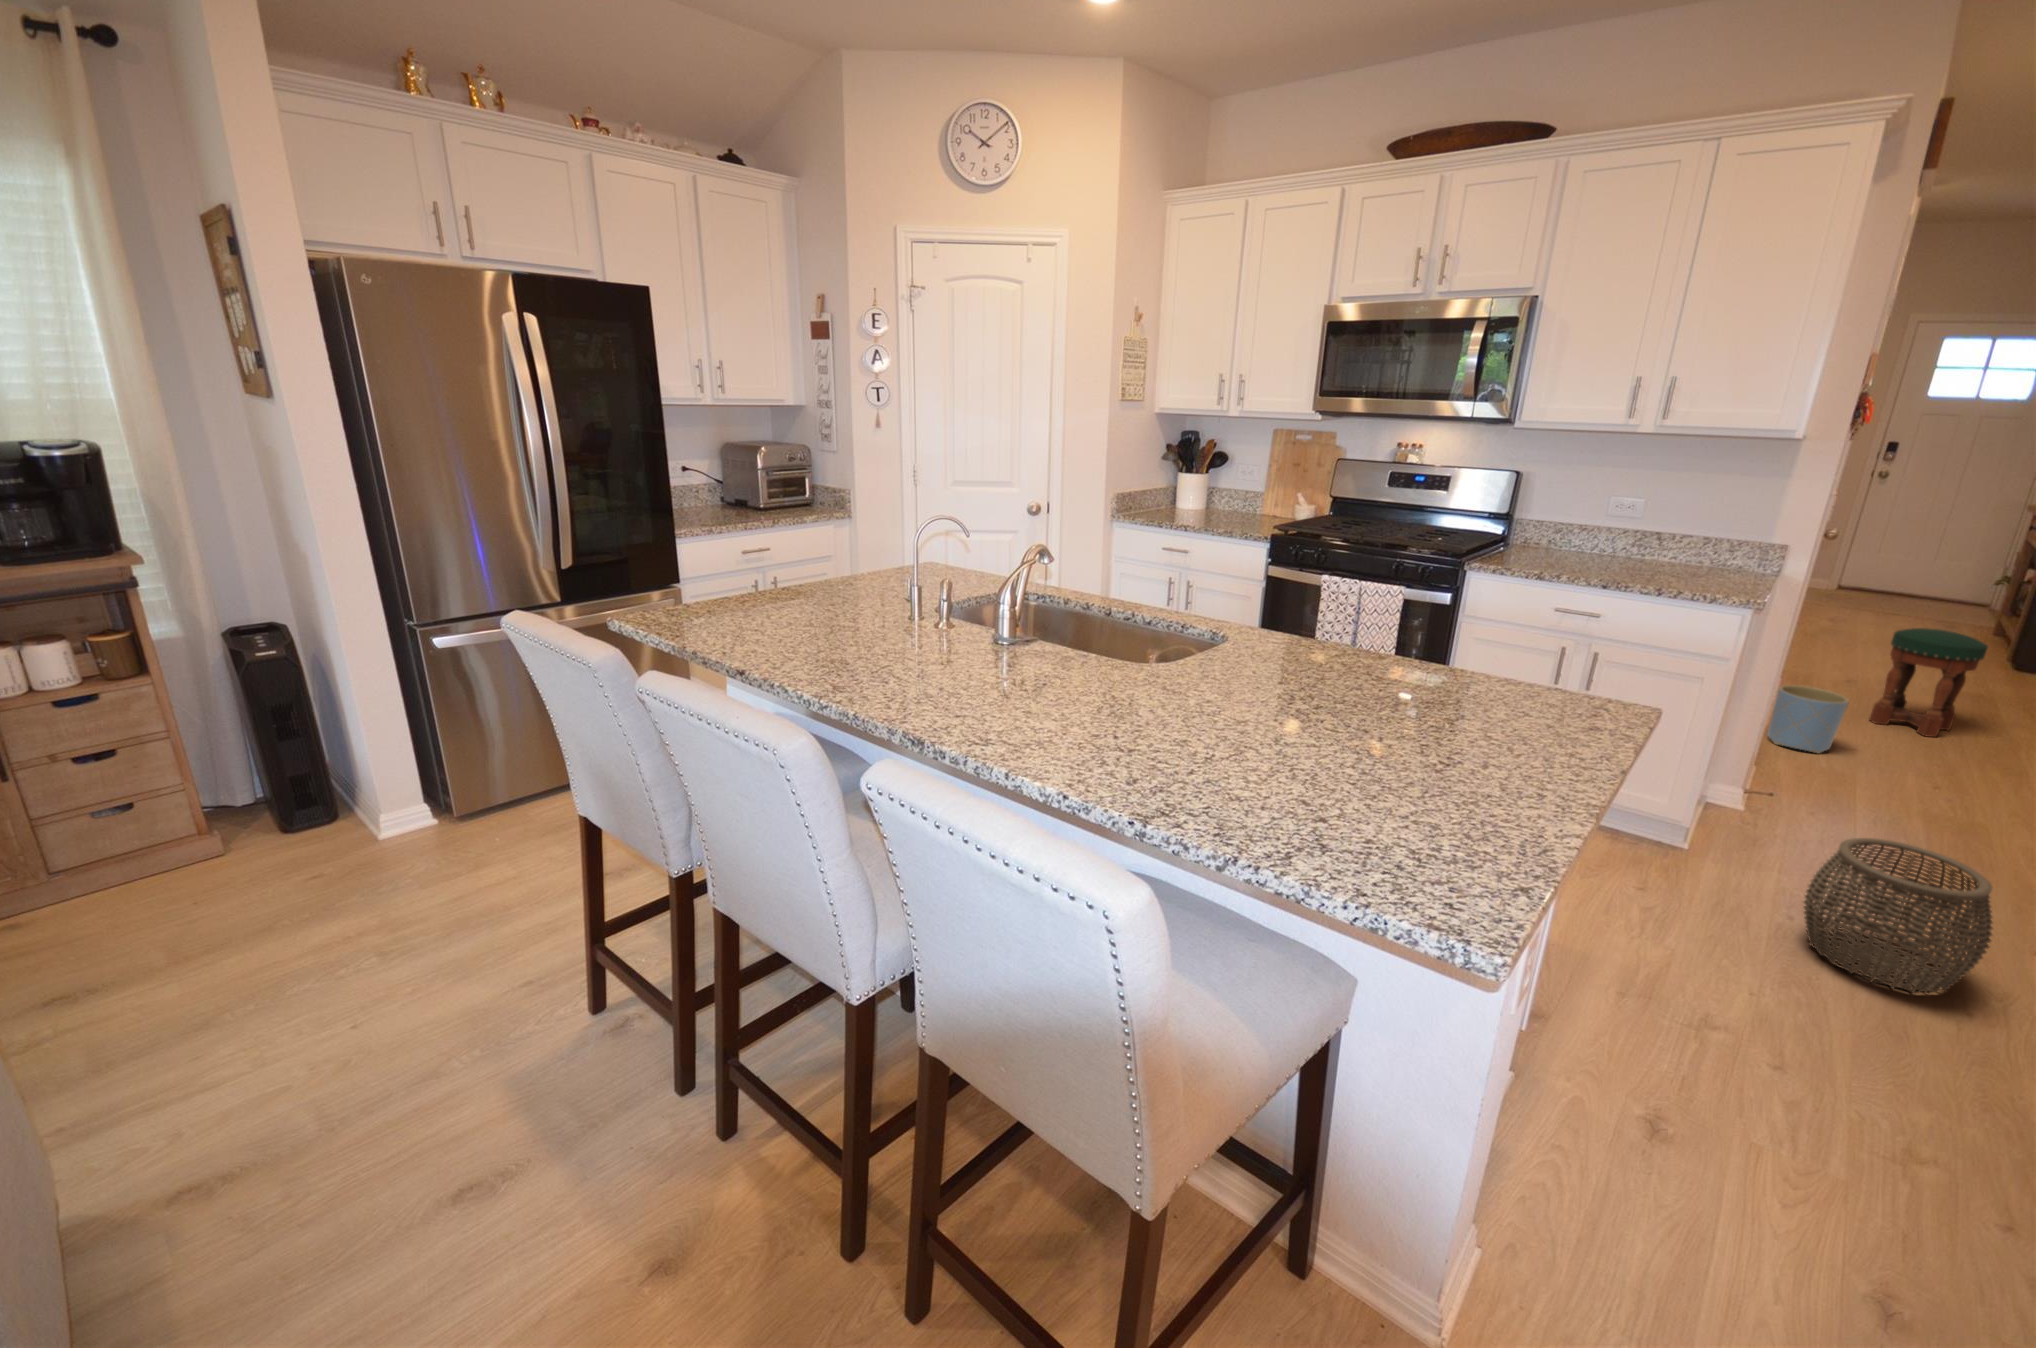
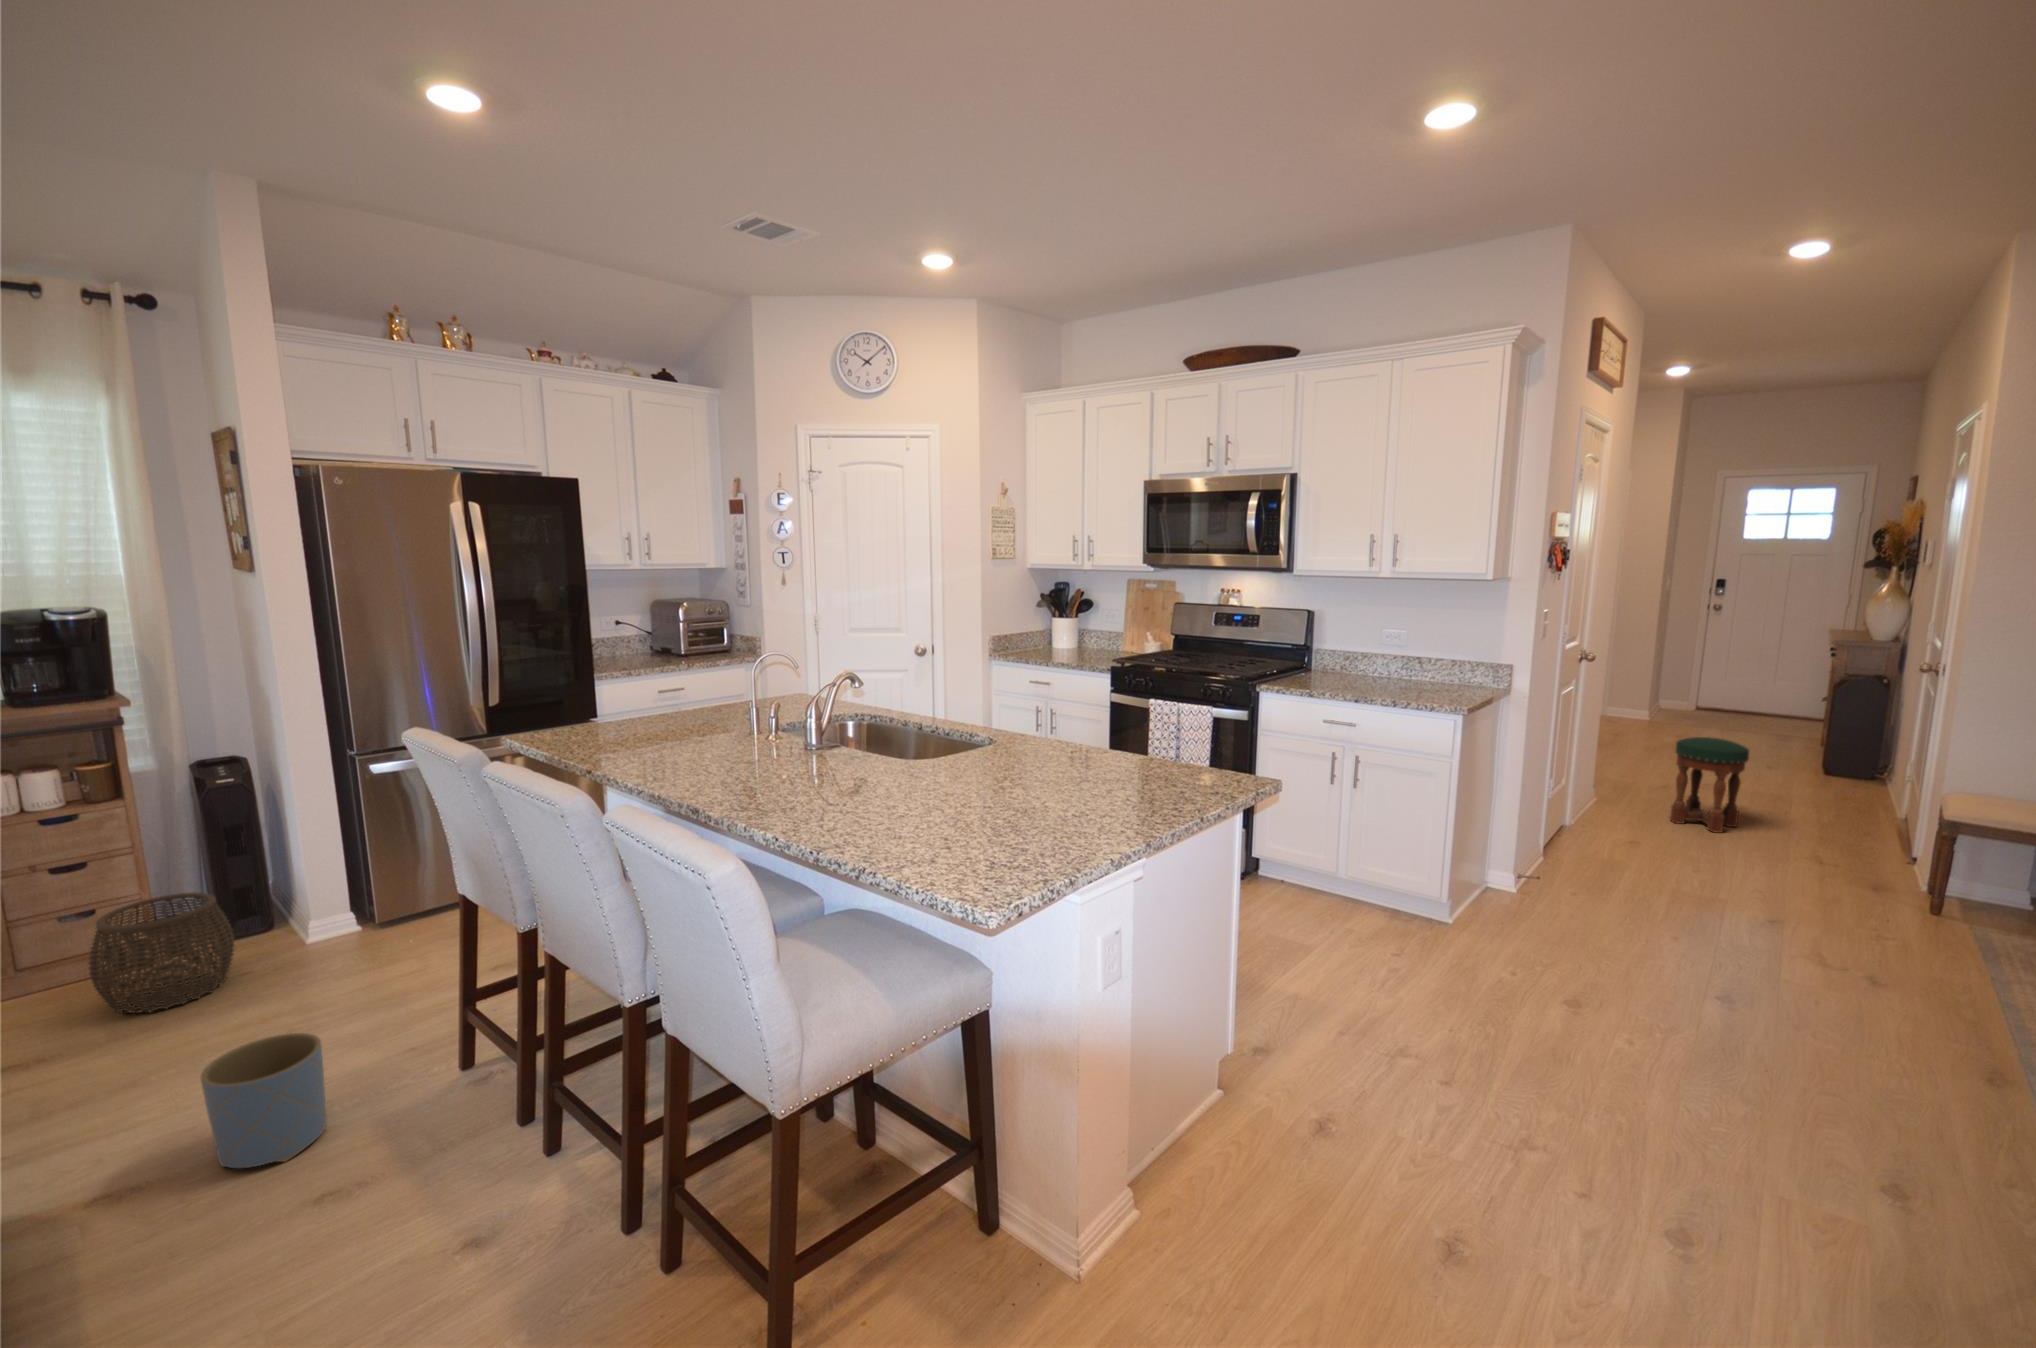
planter: present [1768,685,1849,753] -> present [201,1033,327,1168]
woven basket: present [1804,838,1993,994] -> present [88,893,234,1014]

